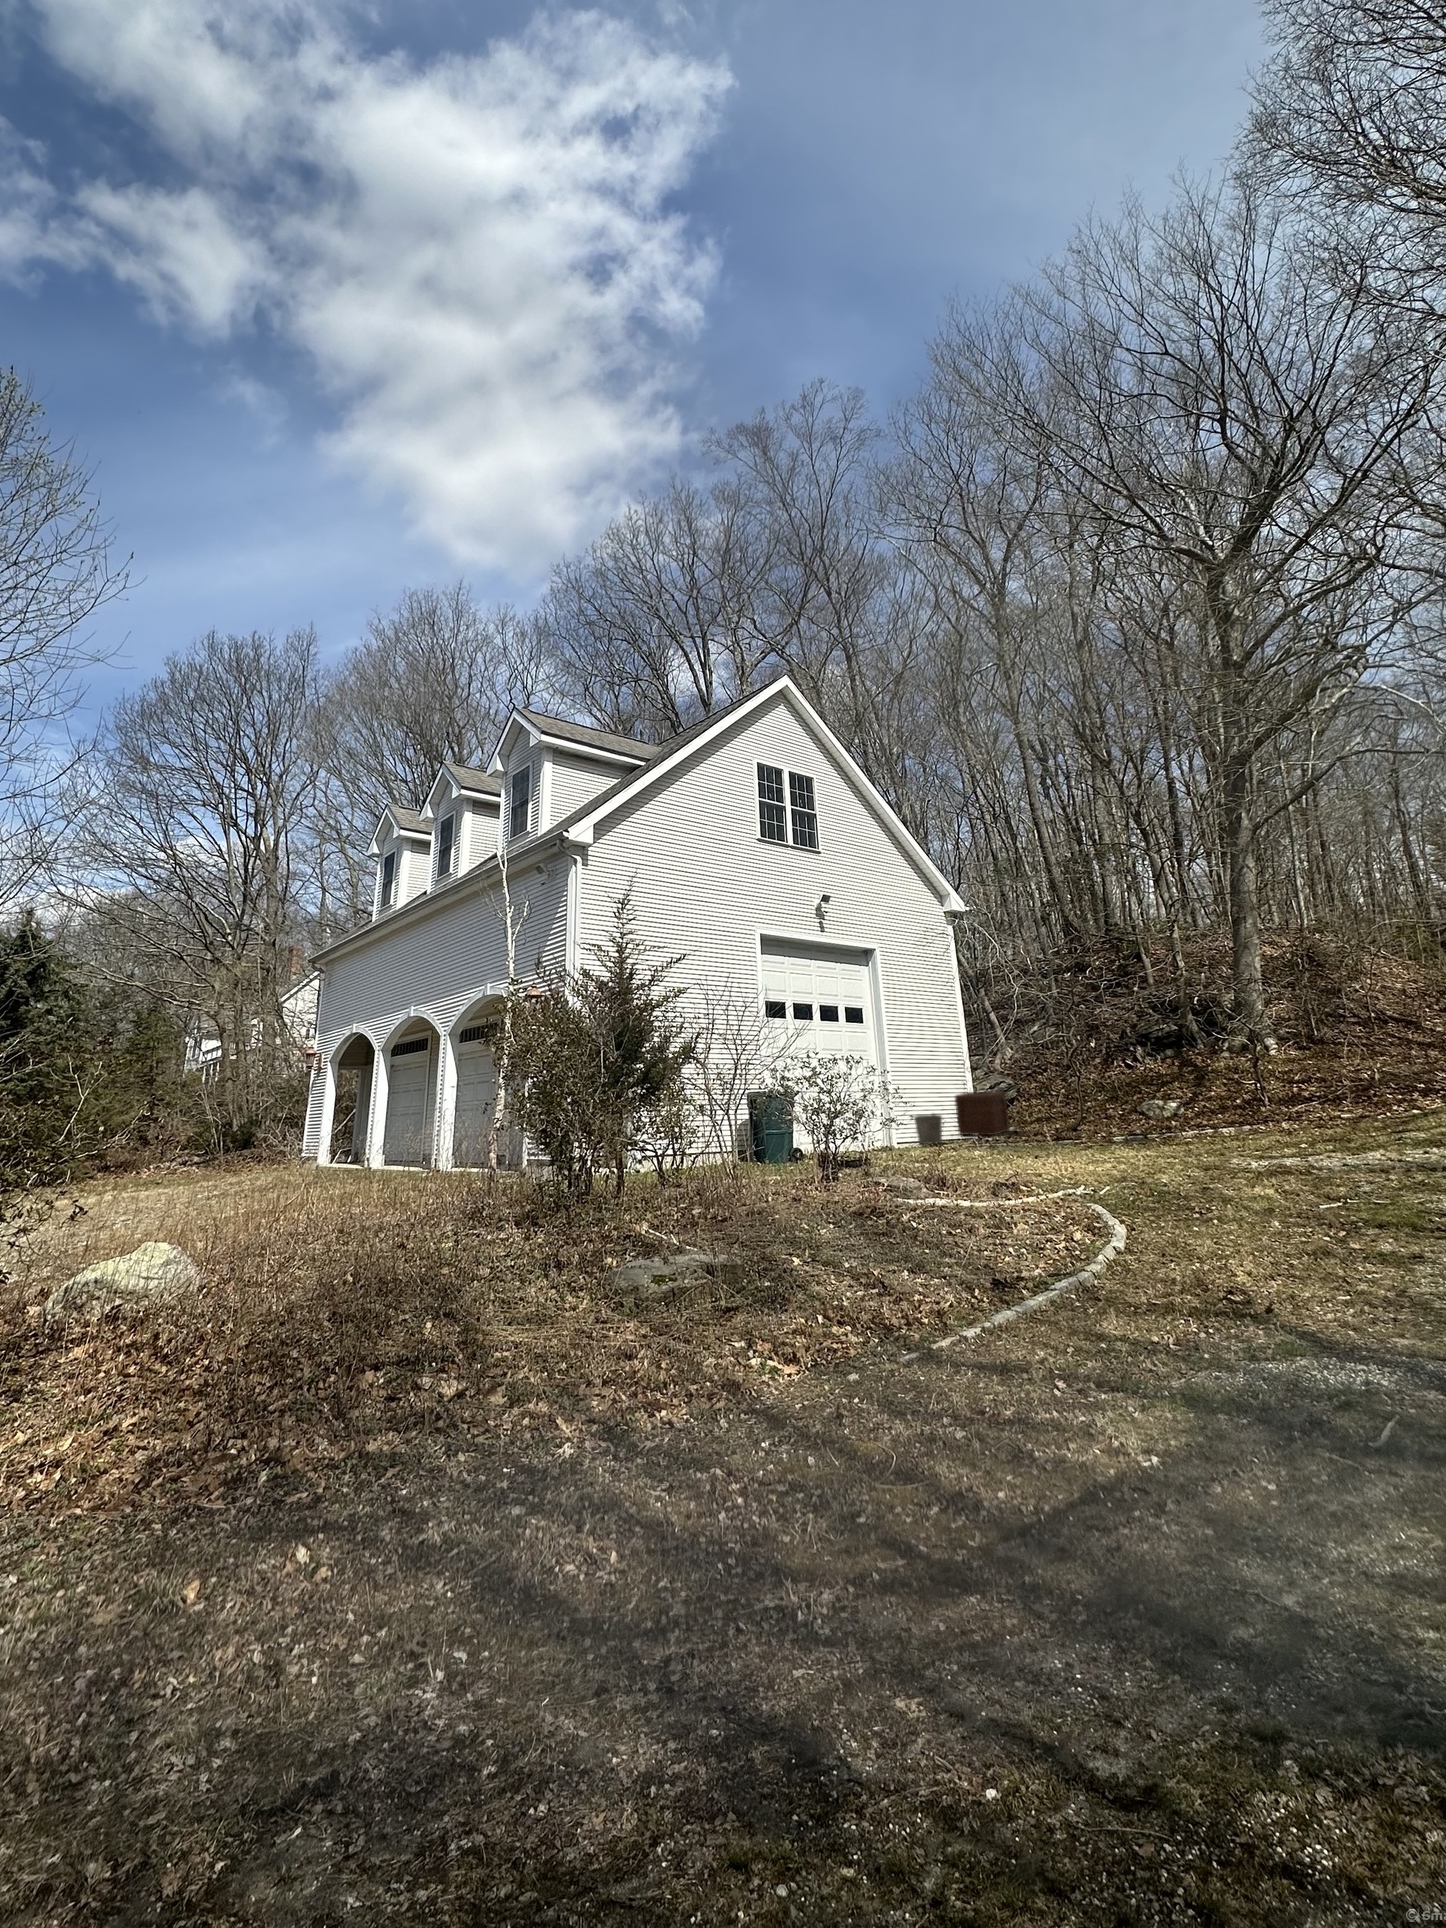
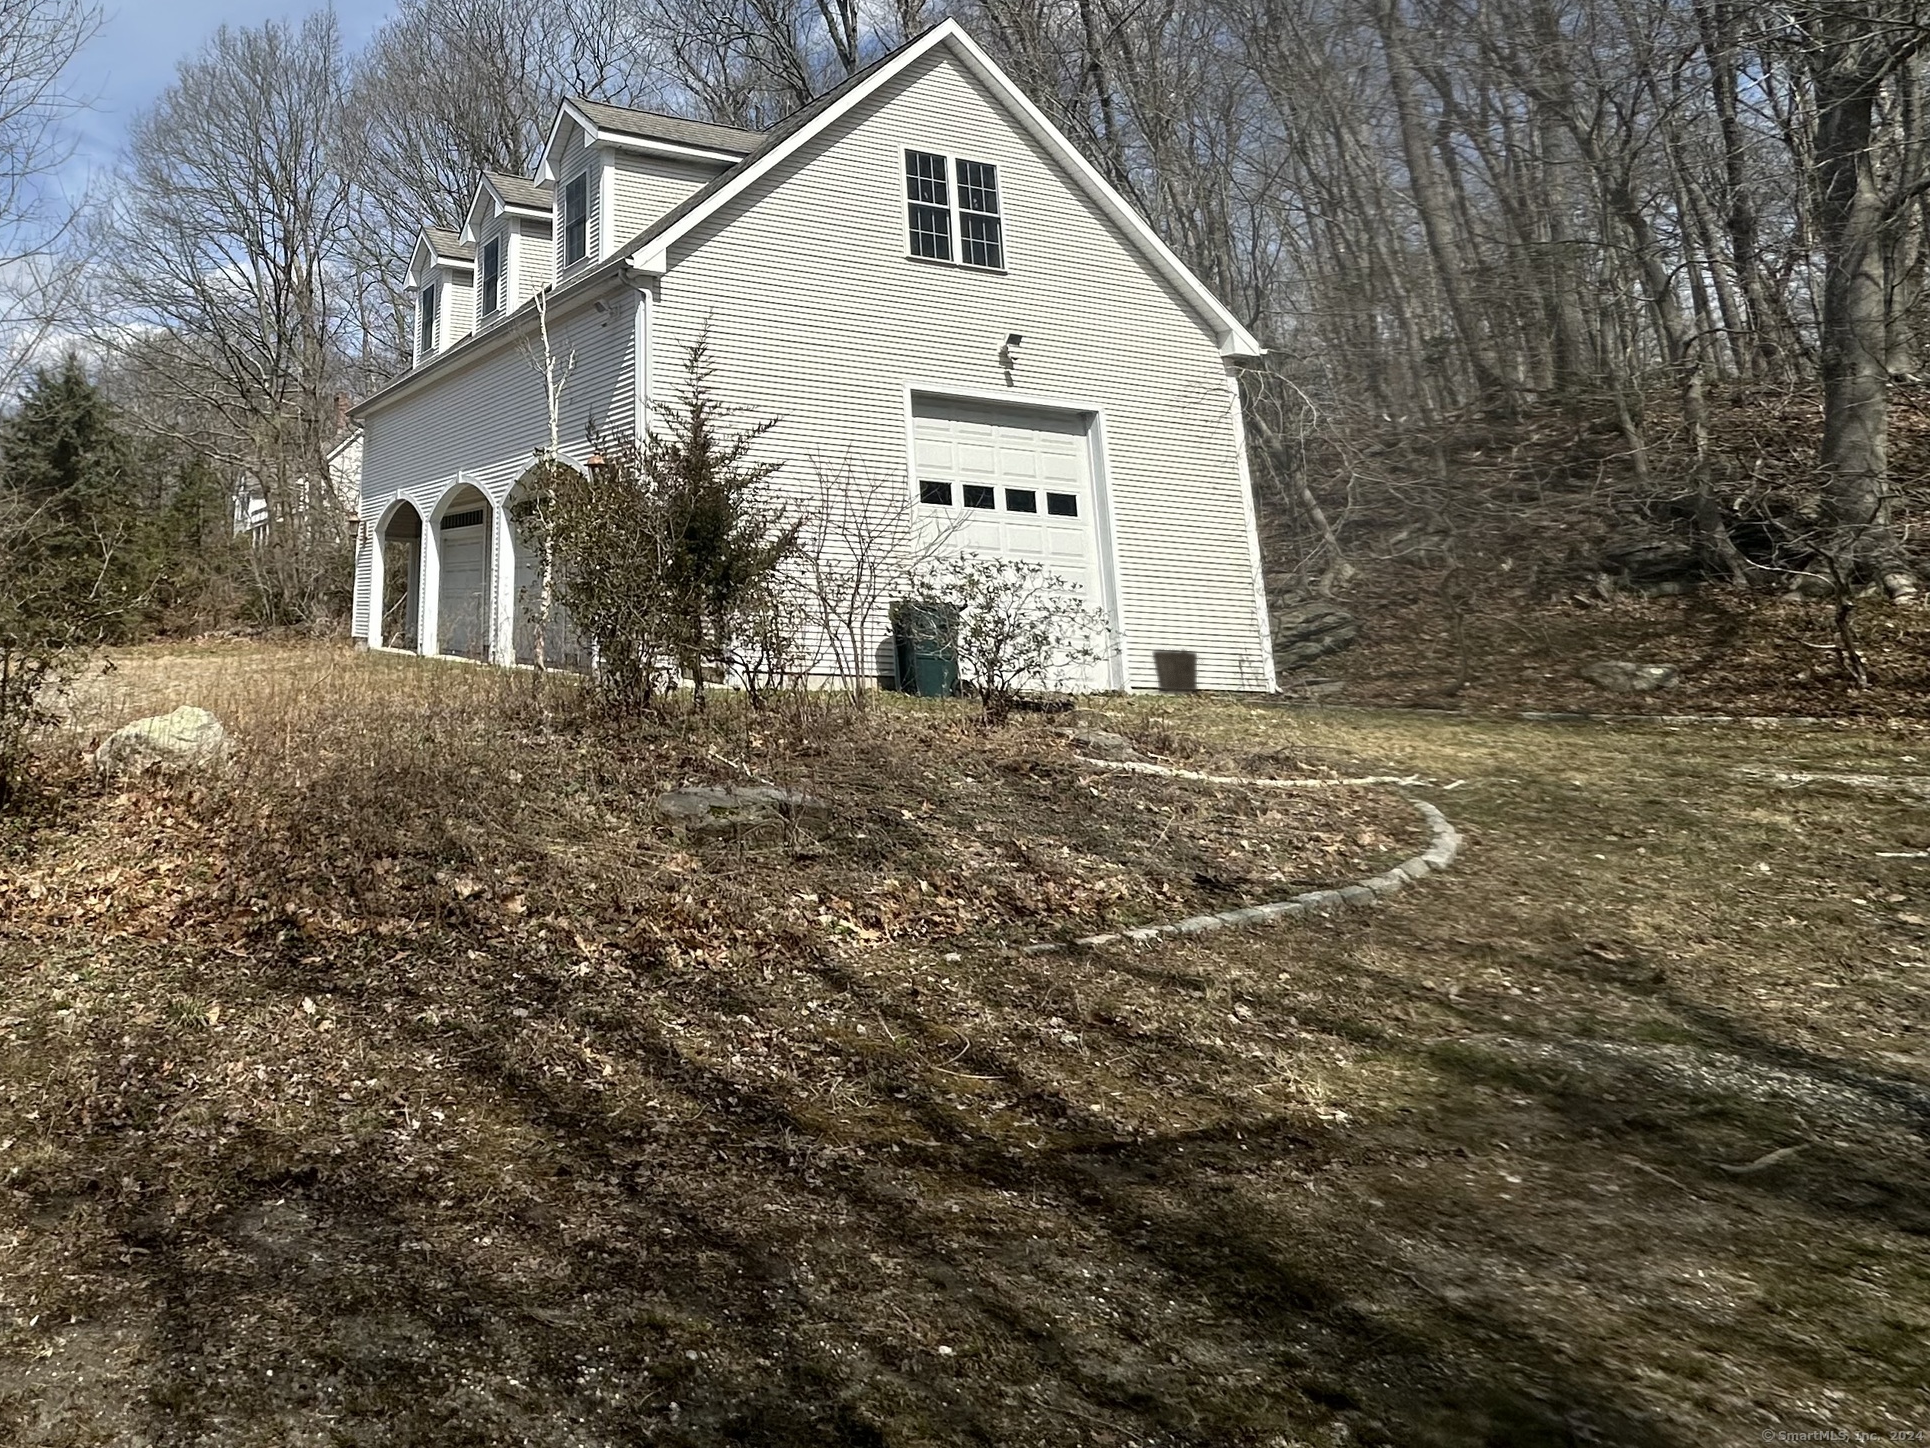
wooden crate: present [955,1091,1010,1135] -> none [1223,623,1317,689]

